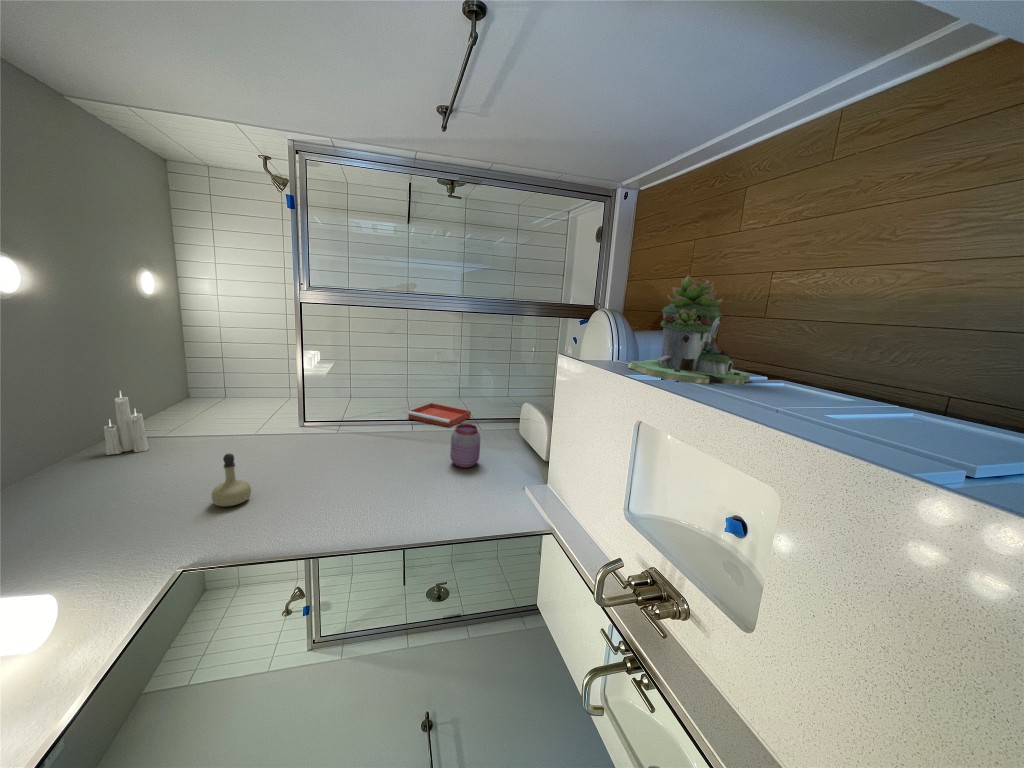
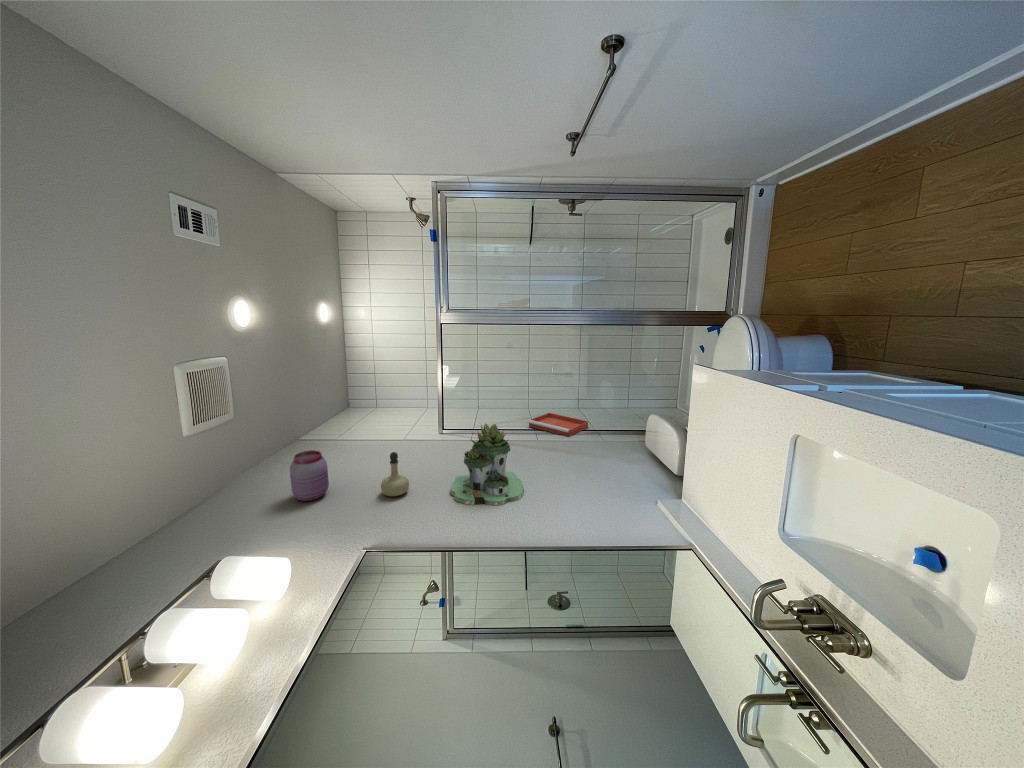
succulent planter: present [628,275,750,385] -> present [450,423,524,505]
candle: present [104,391,149,455] -> none [302,396,330,449]
jar: present [450,424,480,468] -> present [290,450,329,501]

